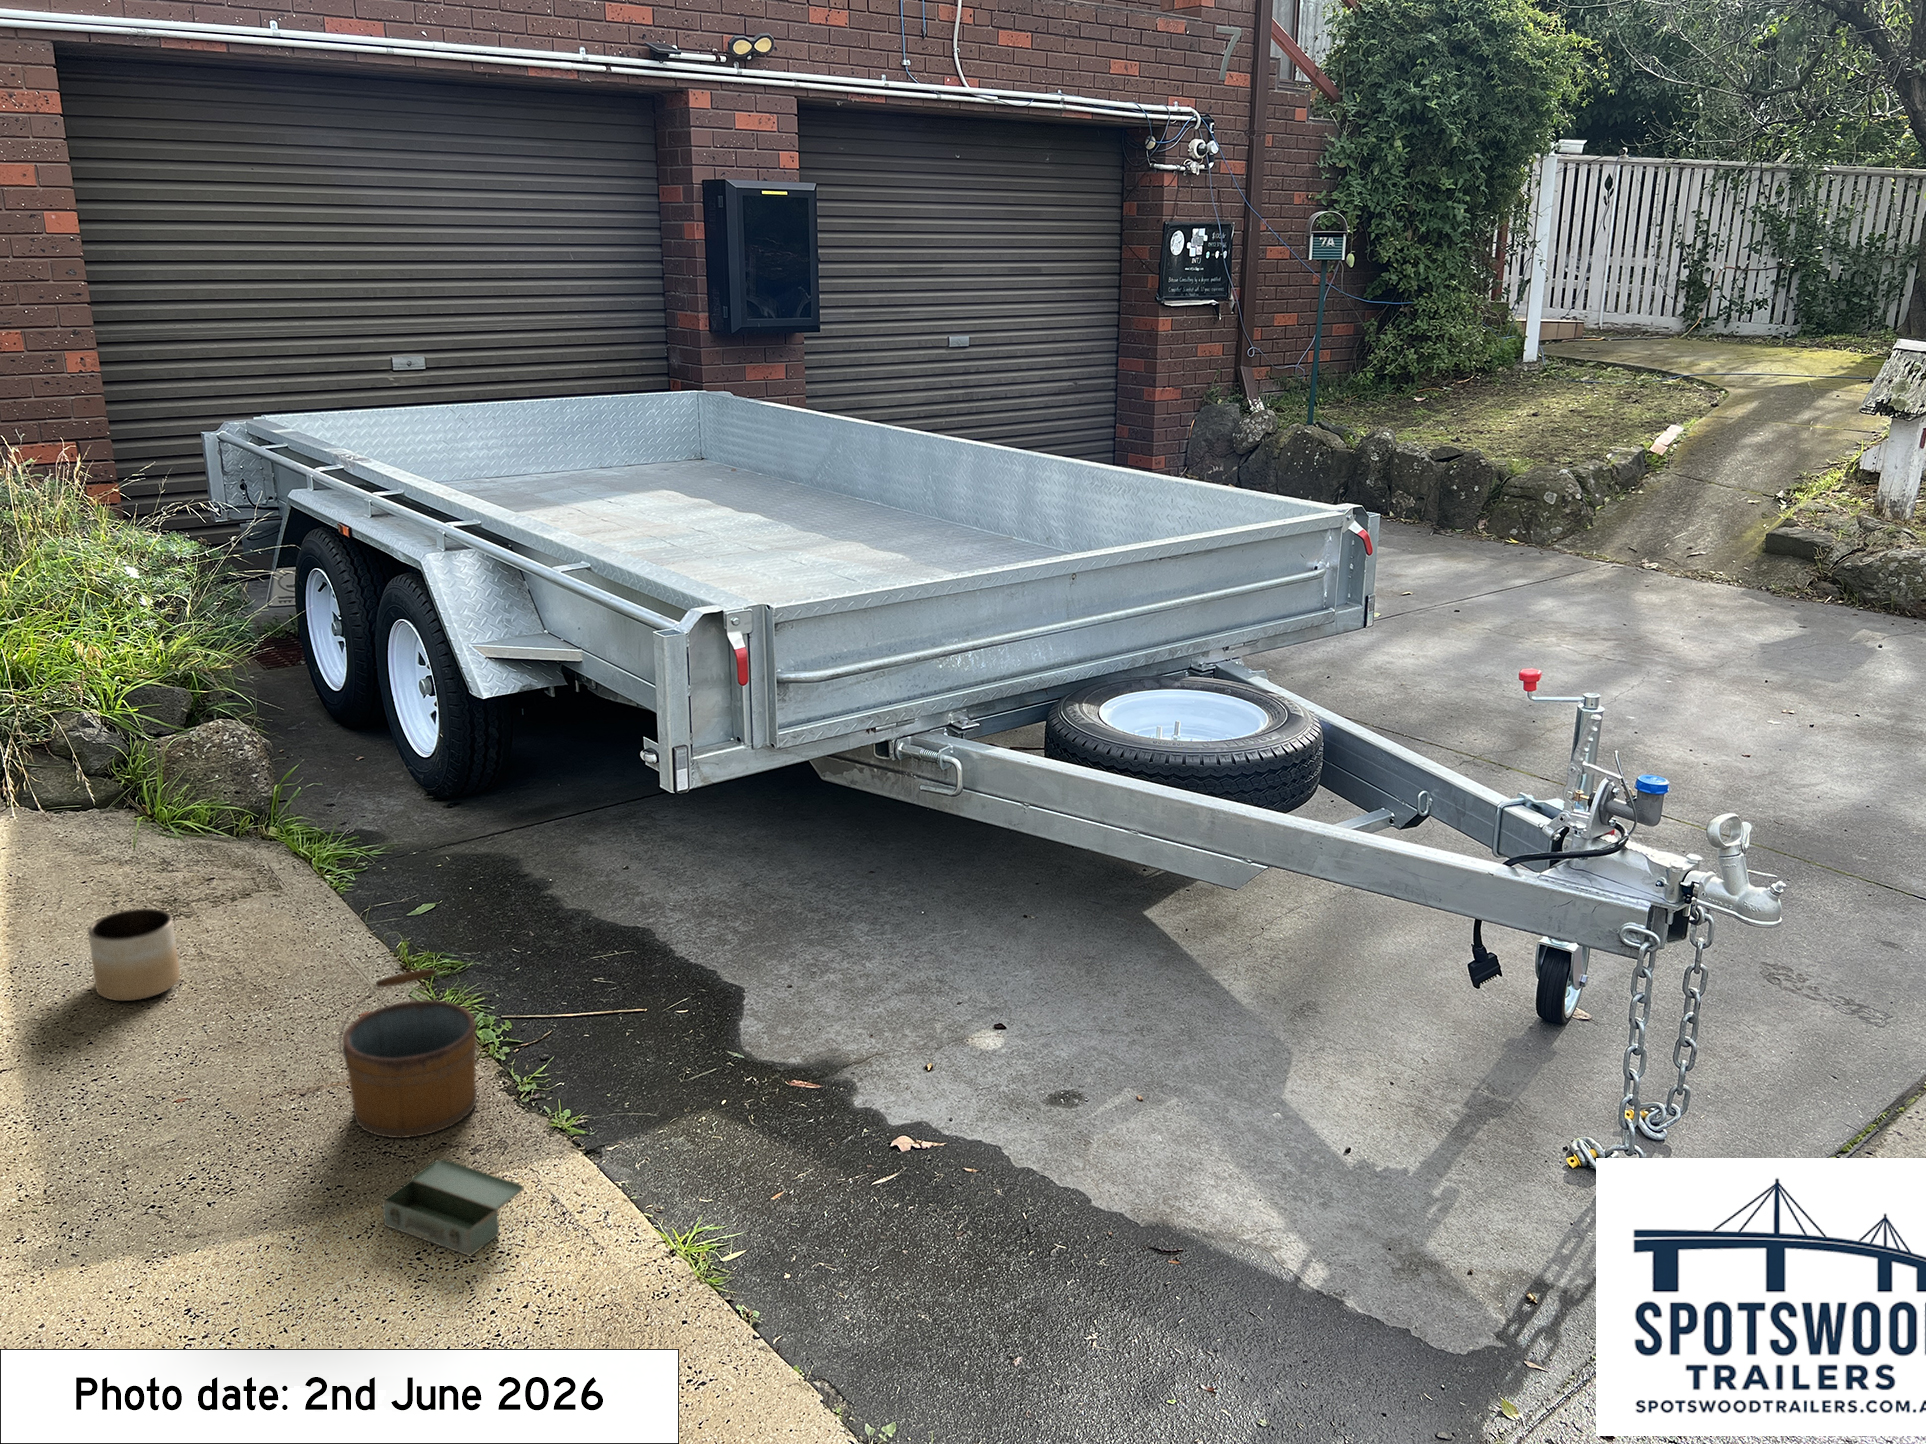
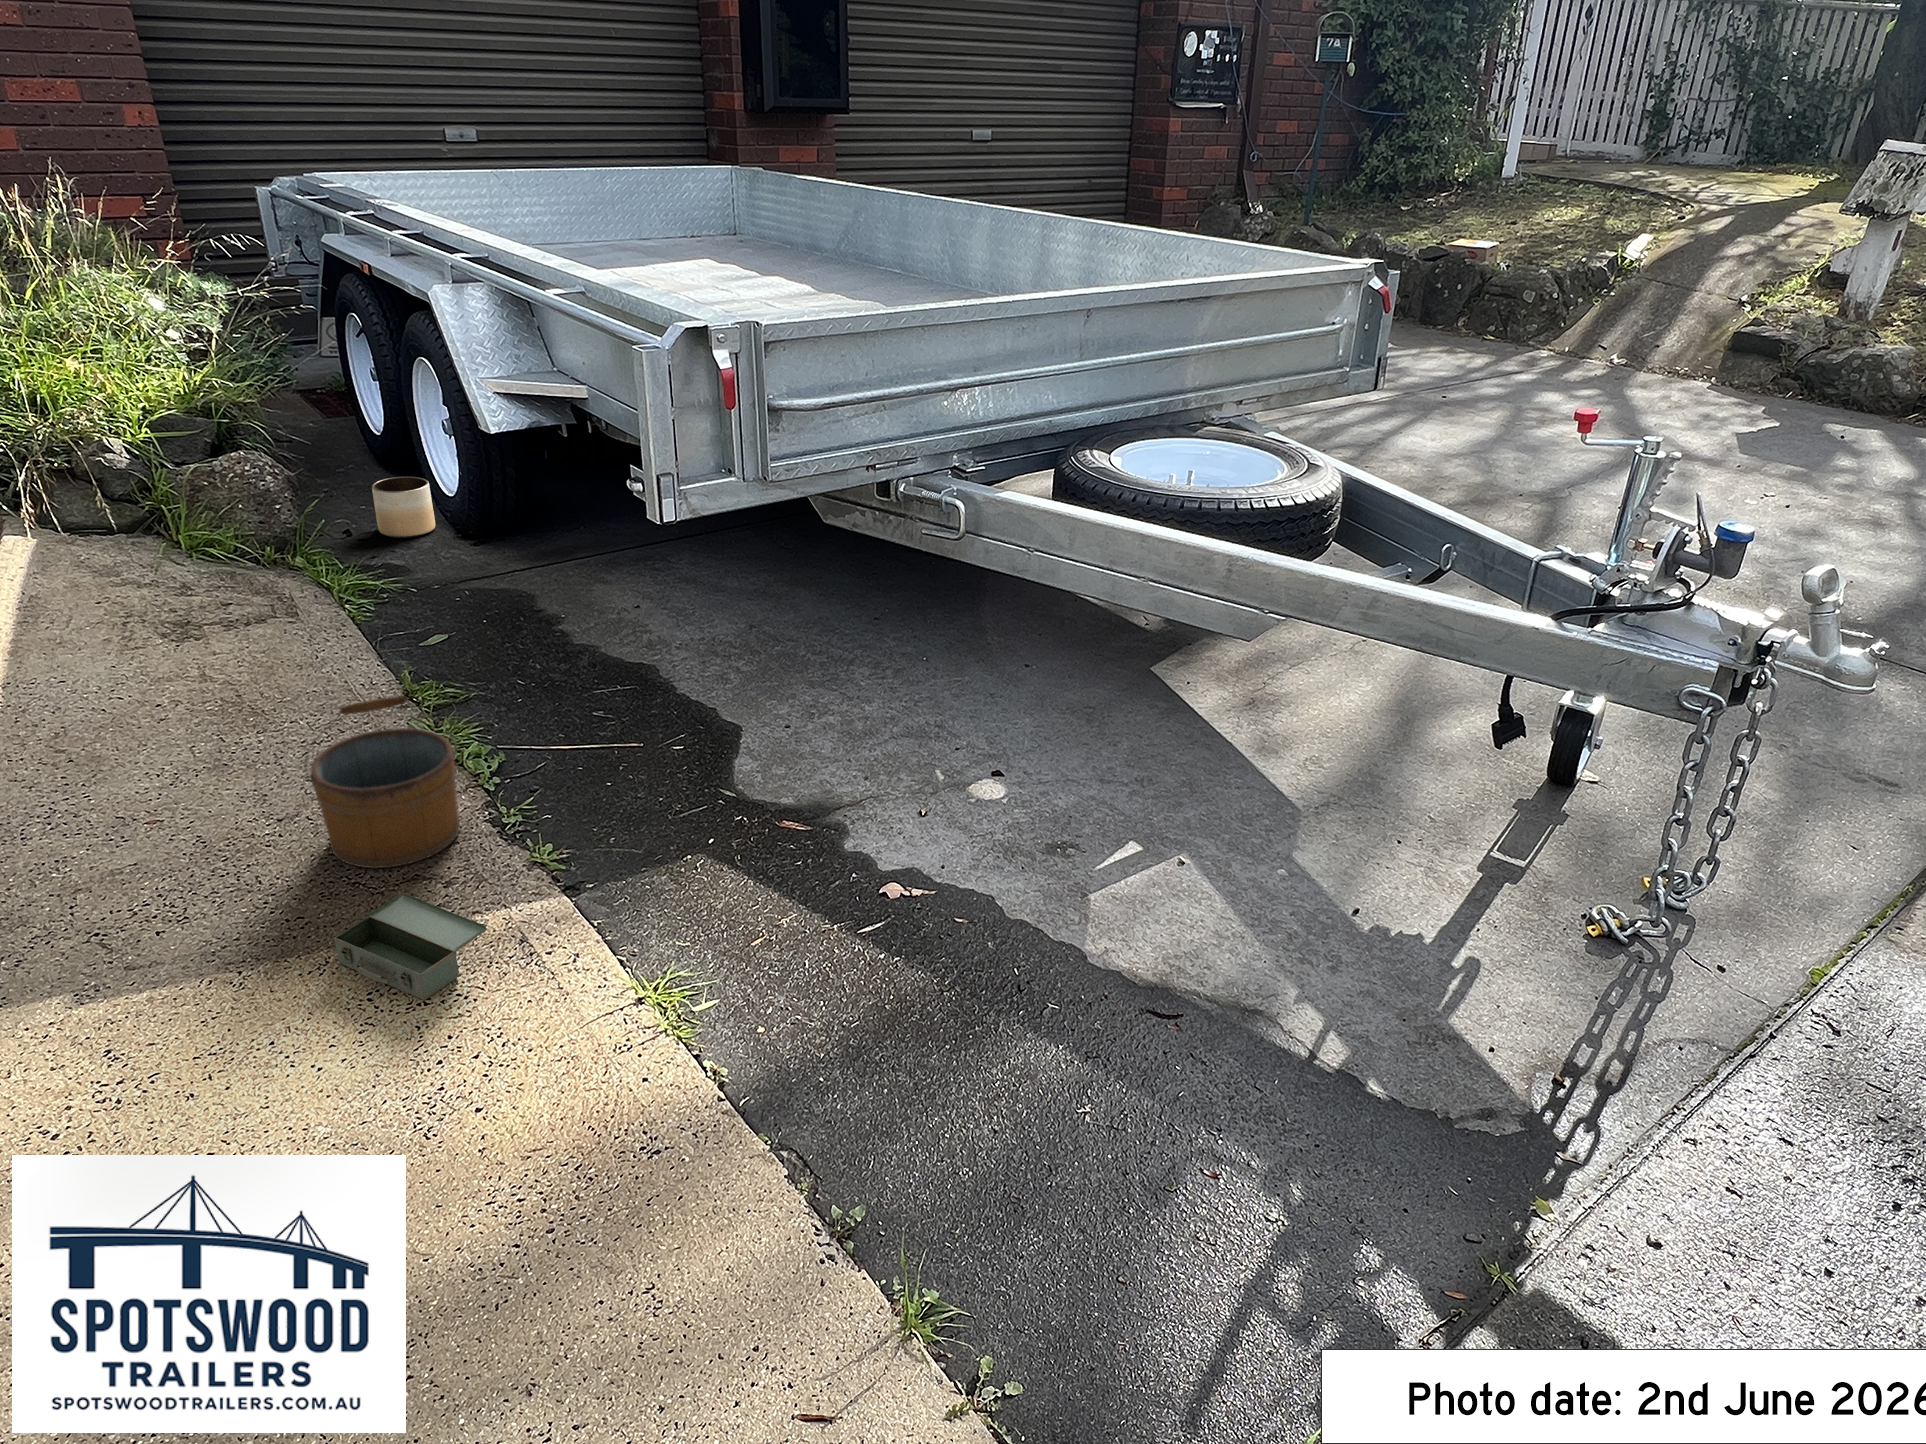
planter: present [88,909,180,1001] -> present [372,477,435,538]

